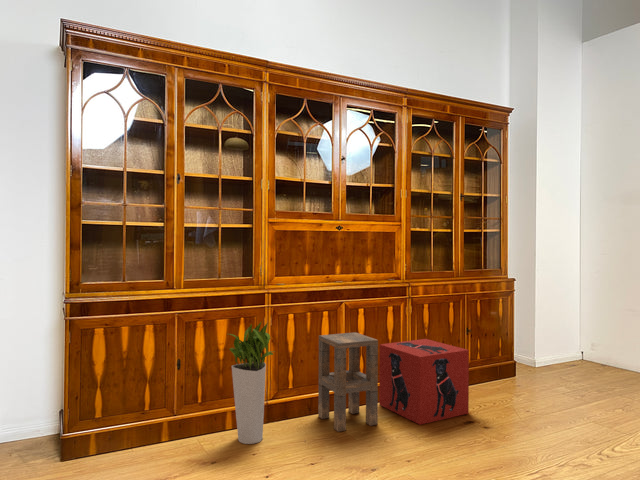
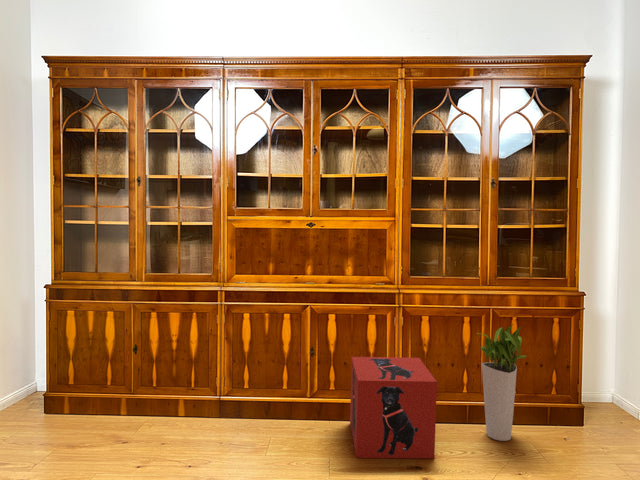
planter: present [229,322,273,444] -> present [481,324,525,441]
side table: present [318,332,378,432] -> none [265,339,319,445]

